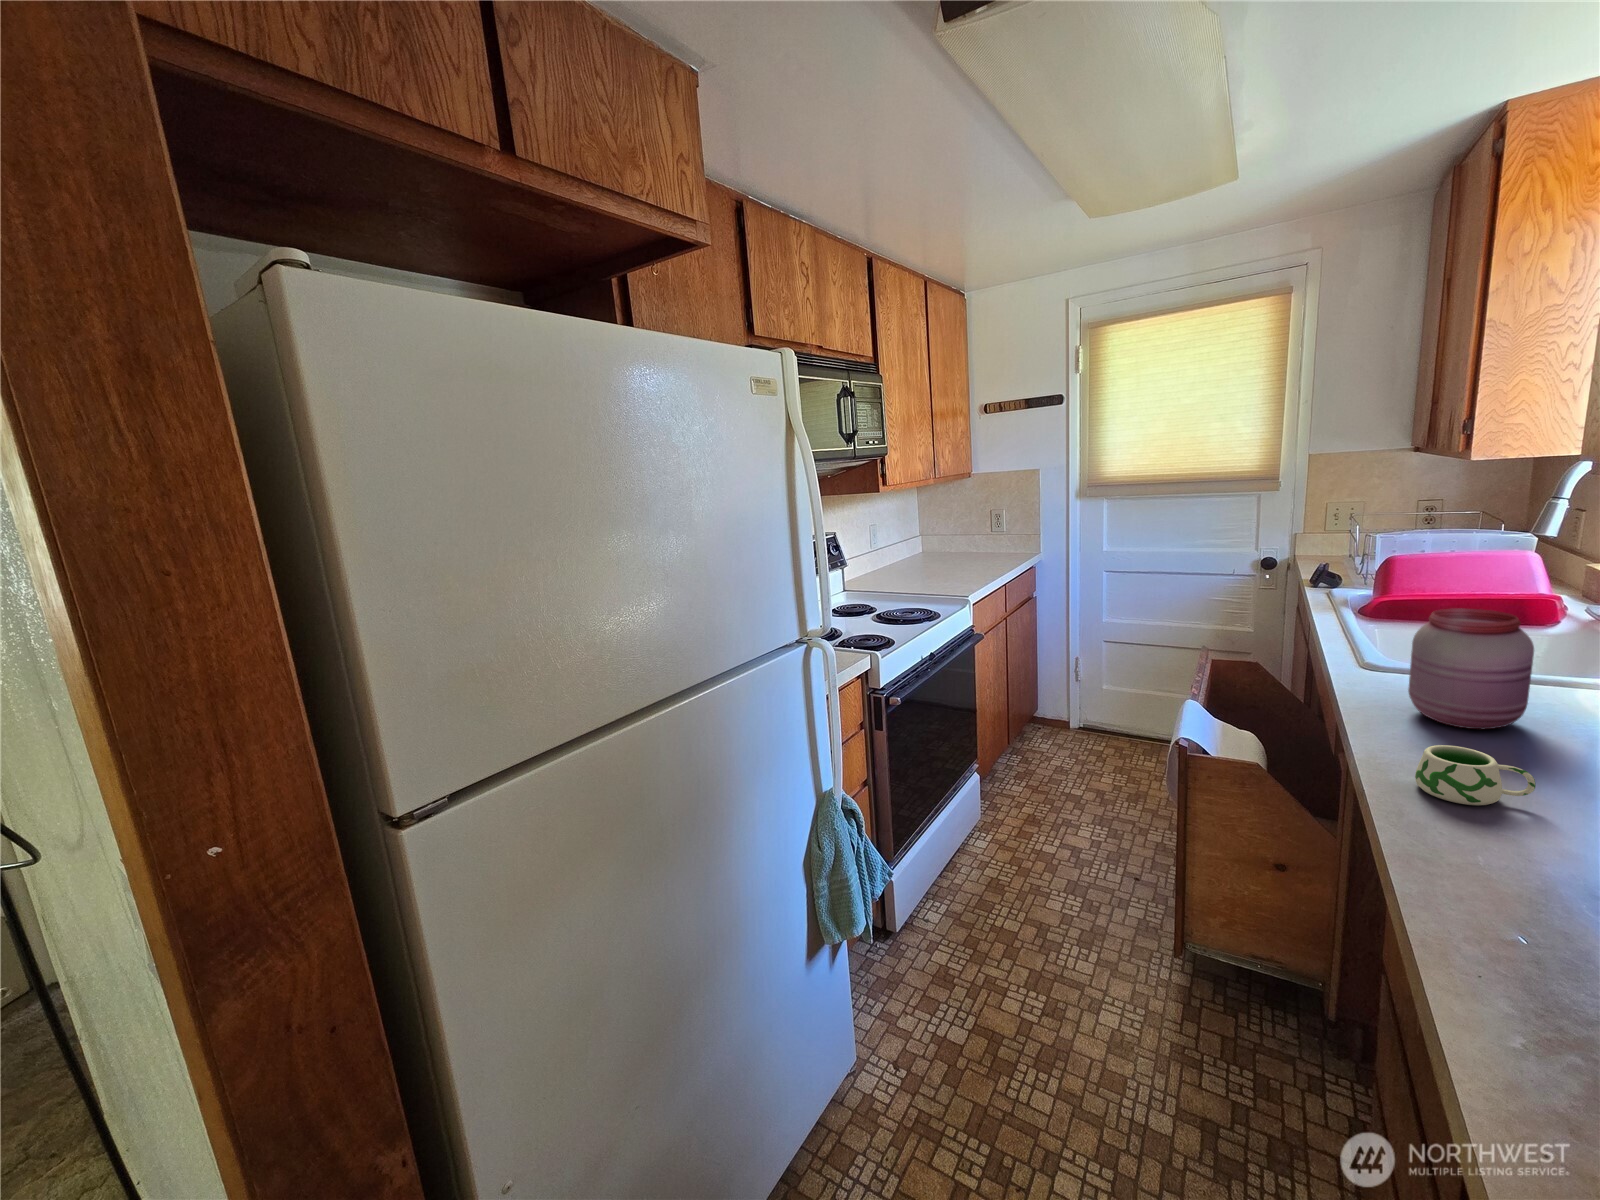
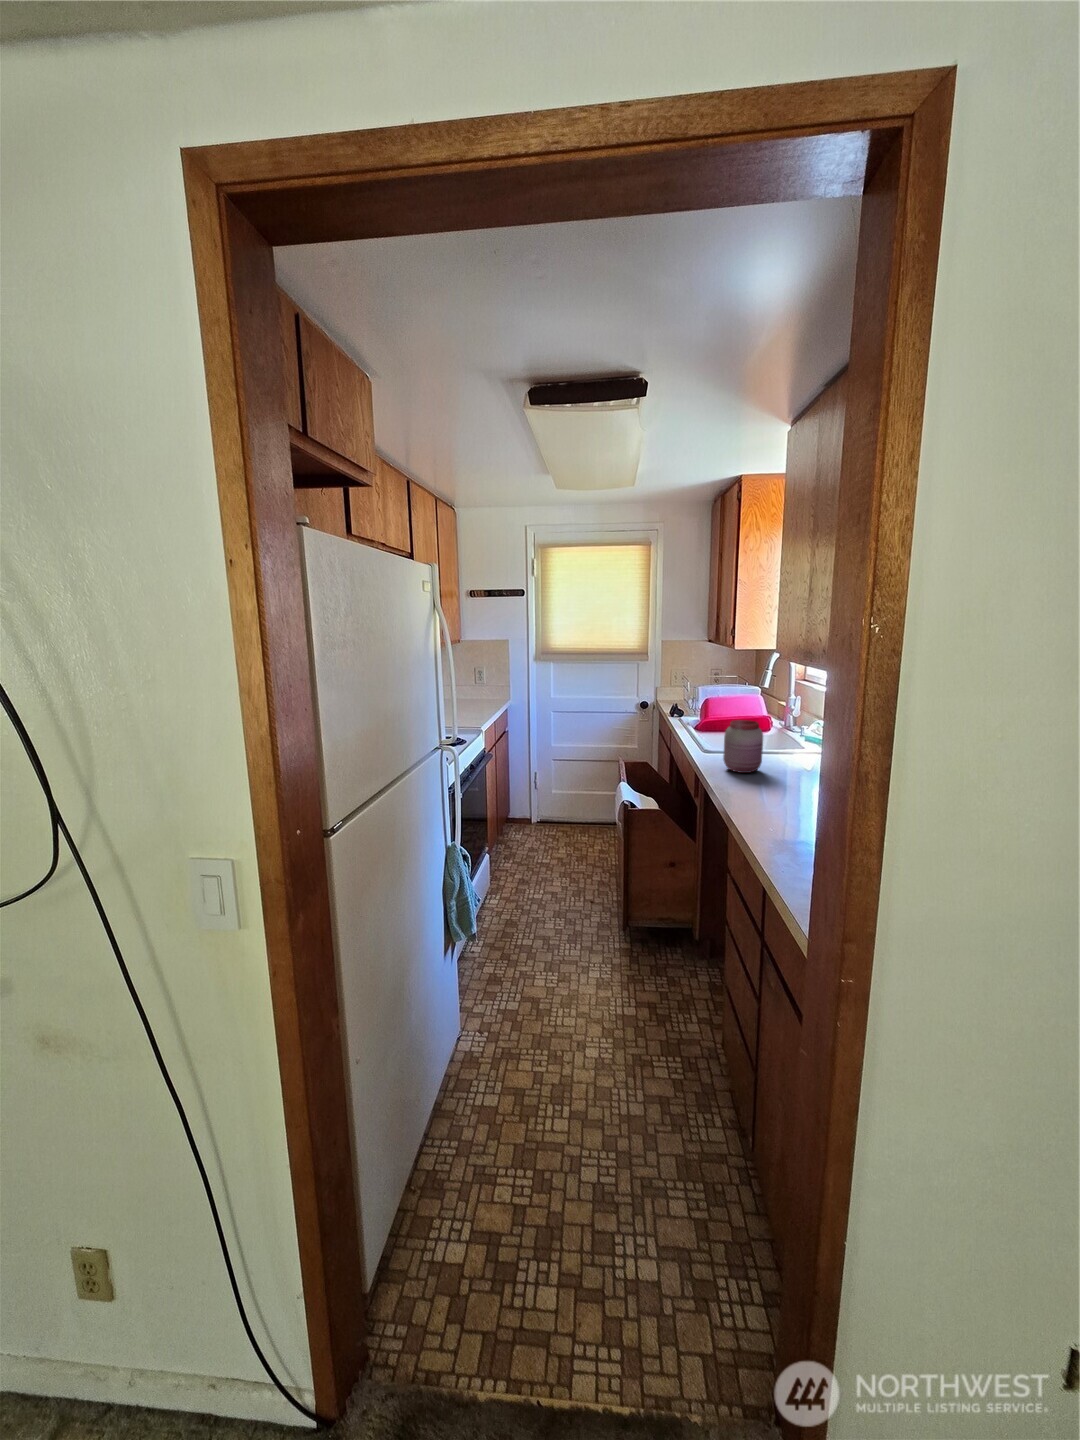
mug: present [1415,745,1536,805] -> none [733,774,769,796]

